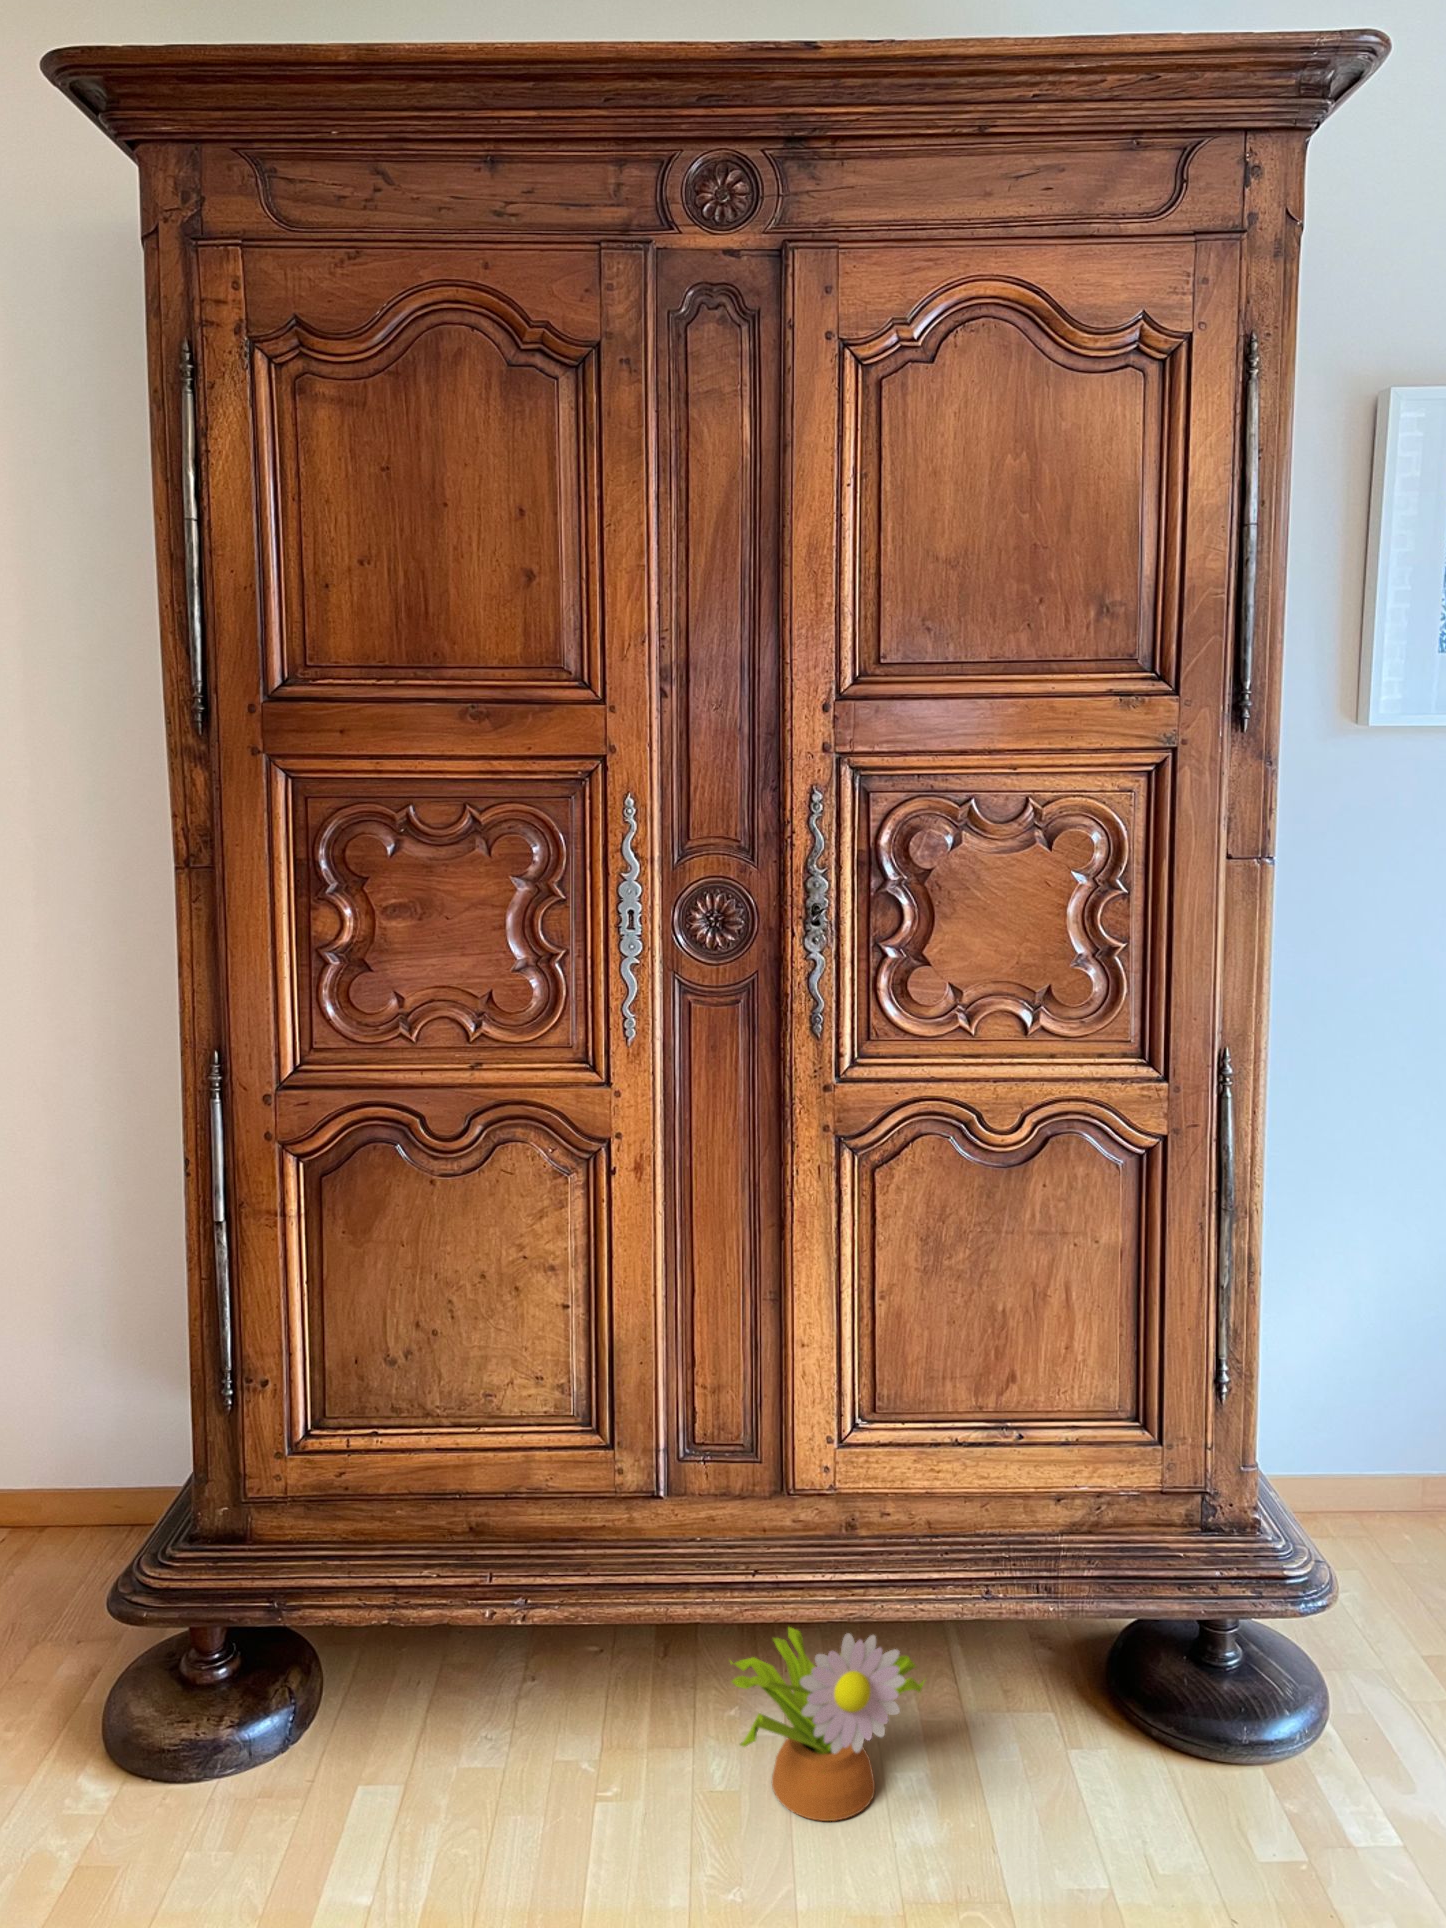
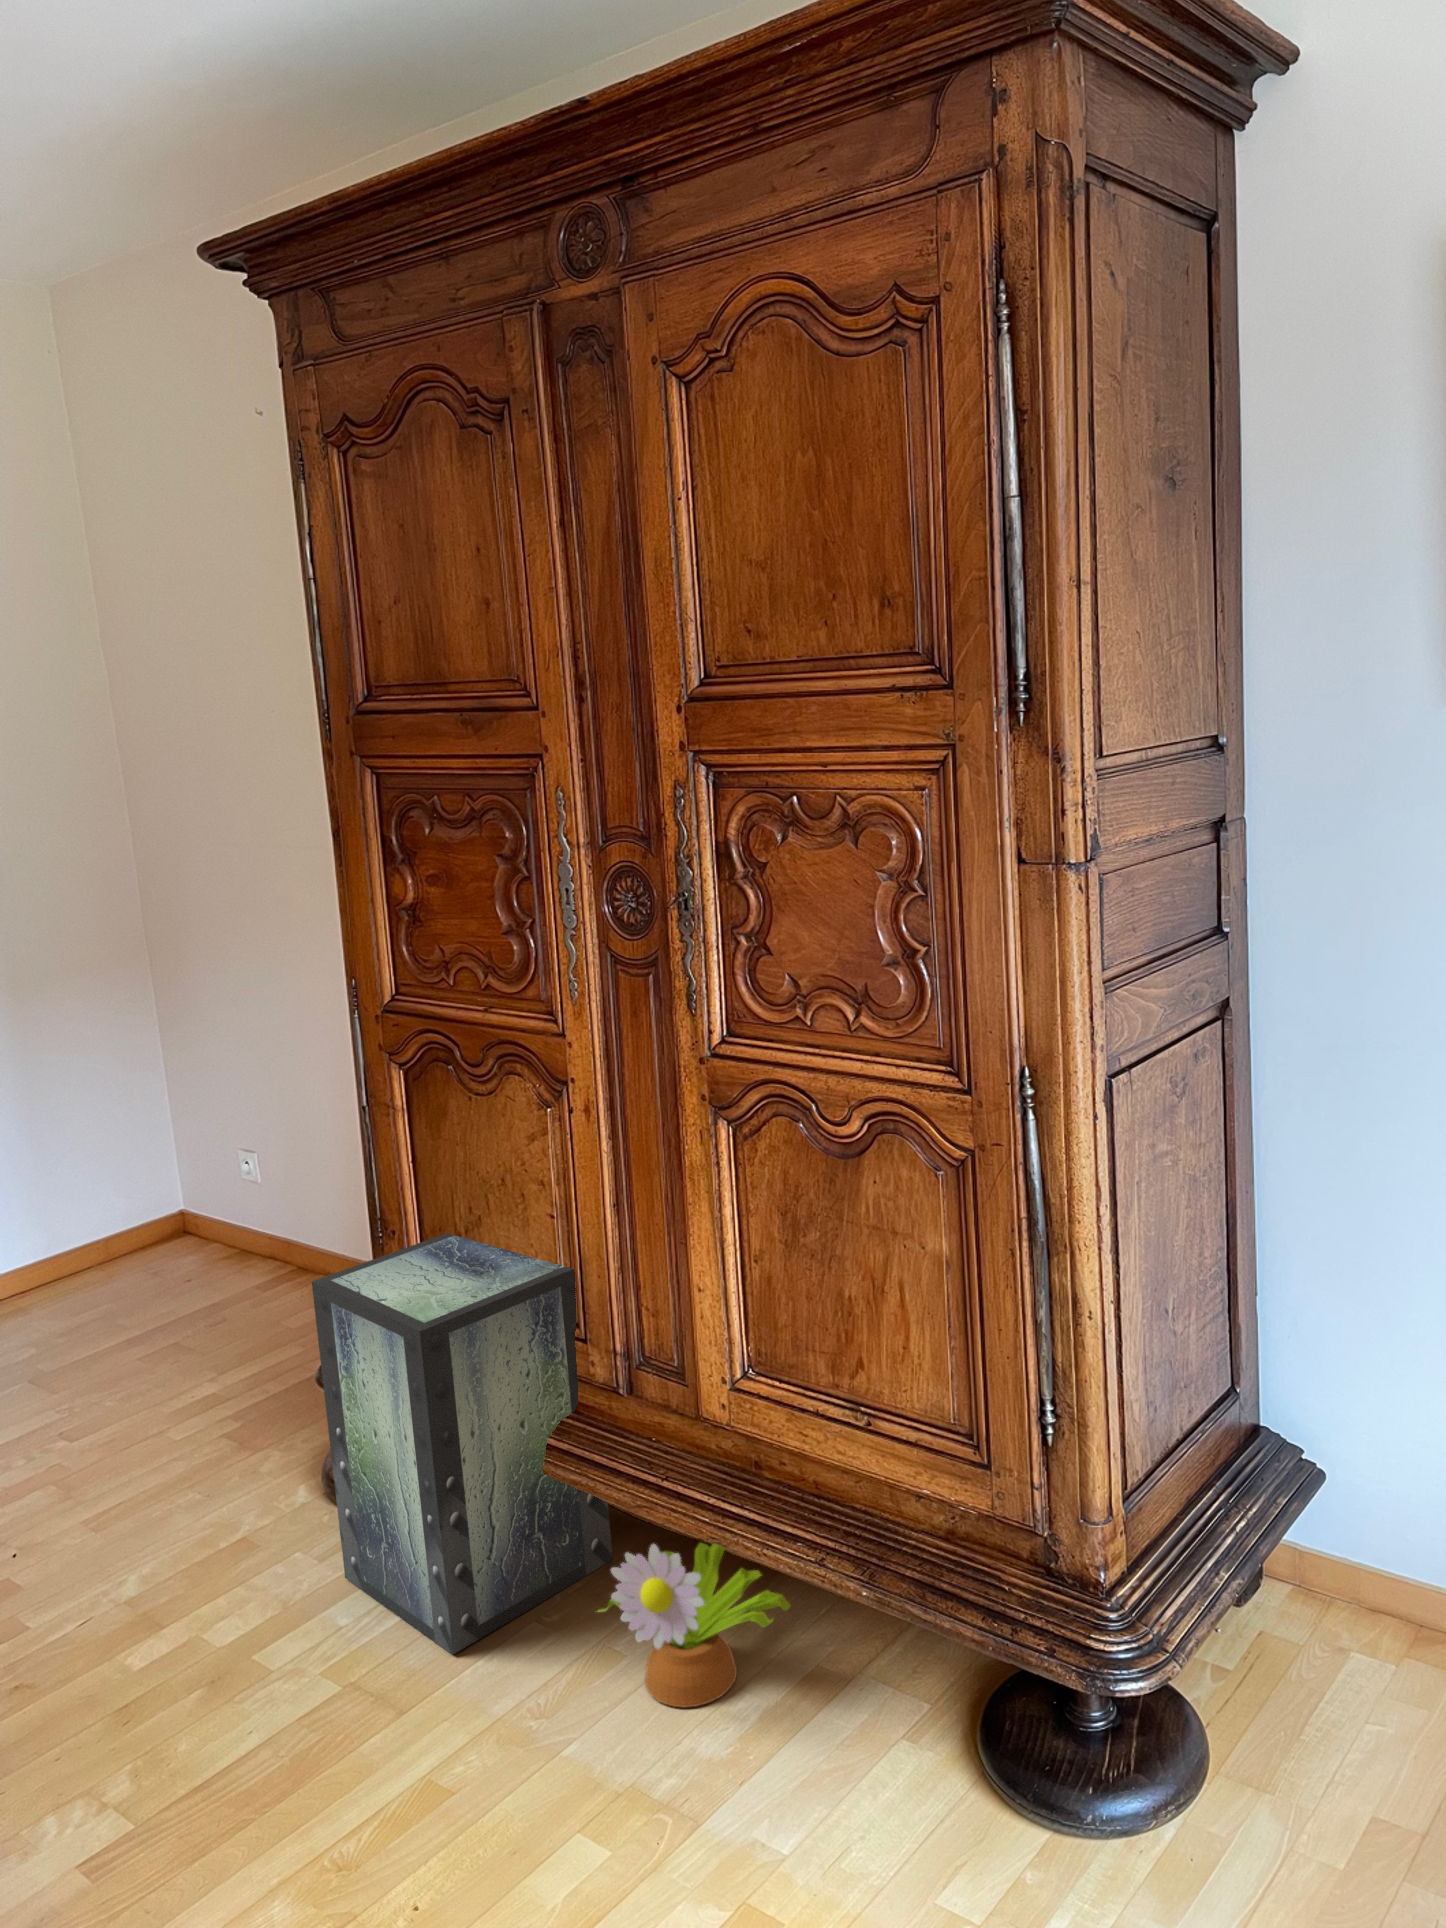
storage box: none [281,1346,602,1877] -> present [312,1233,613,1654]

